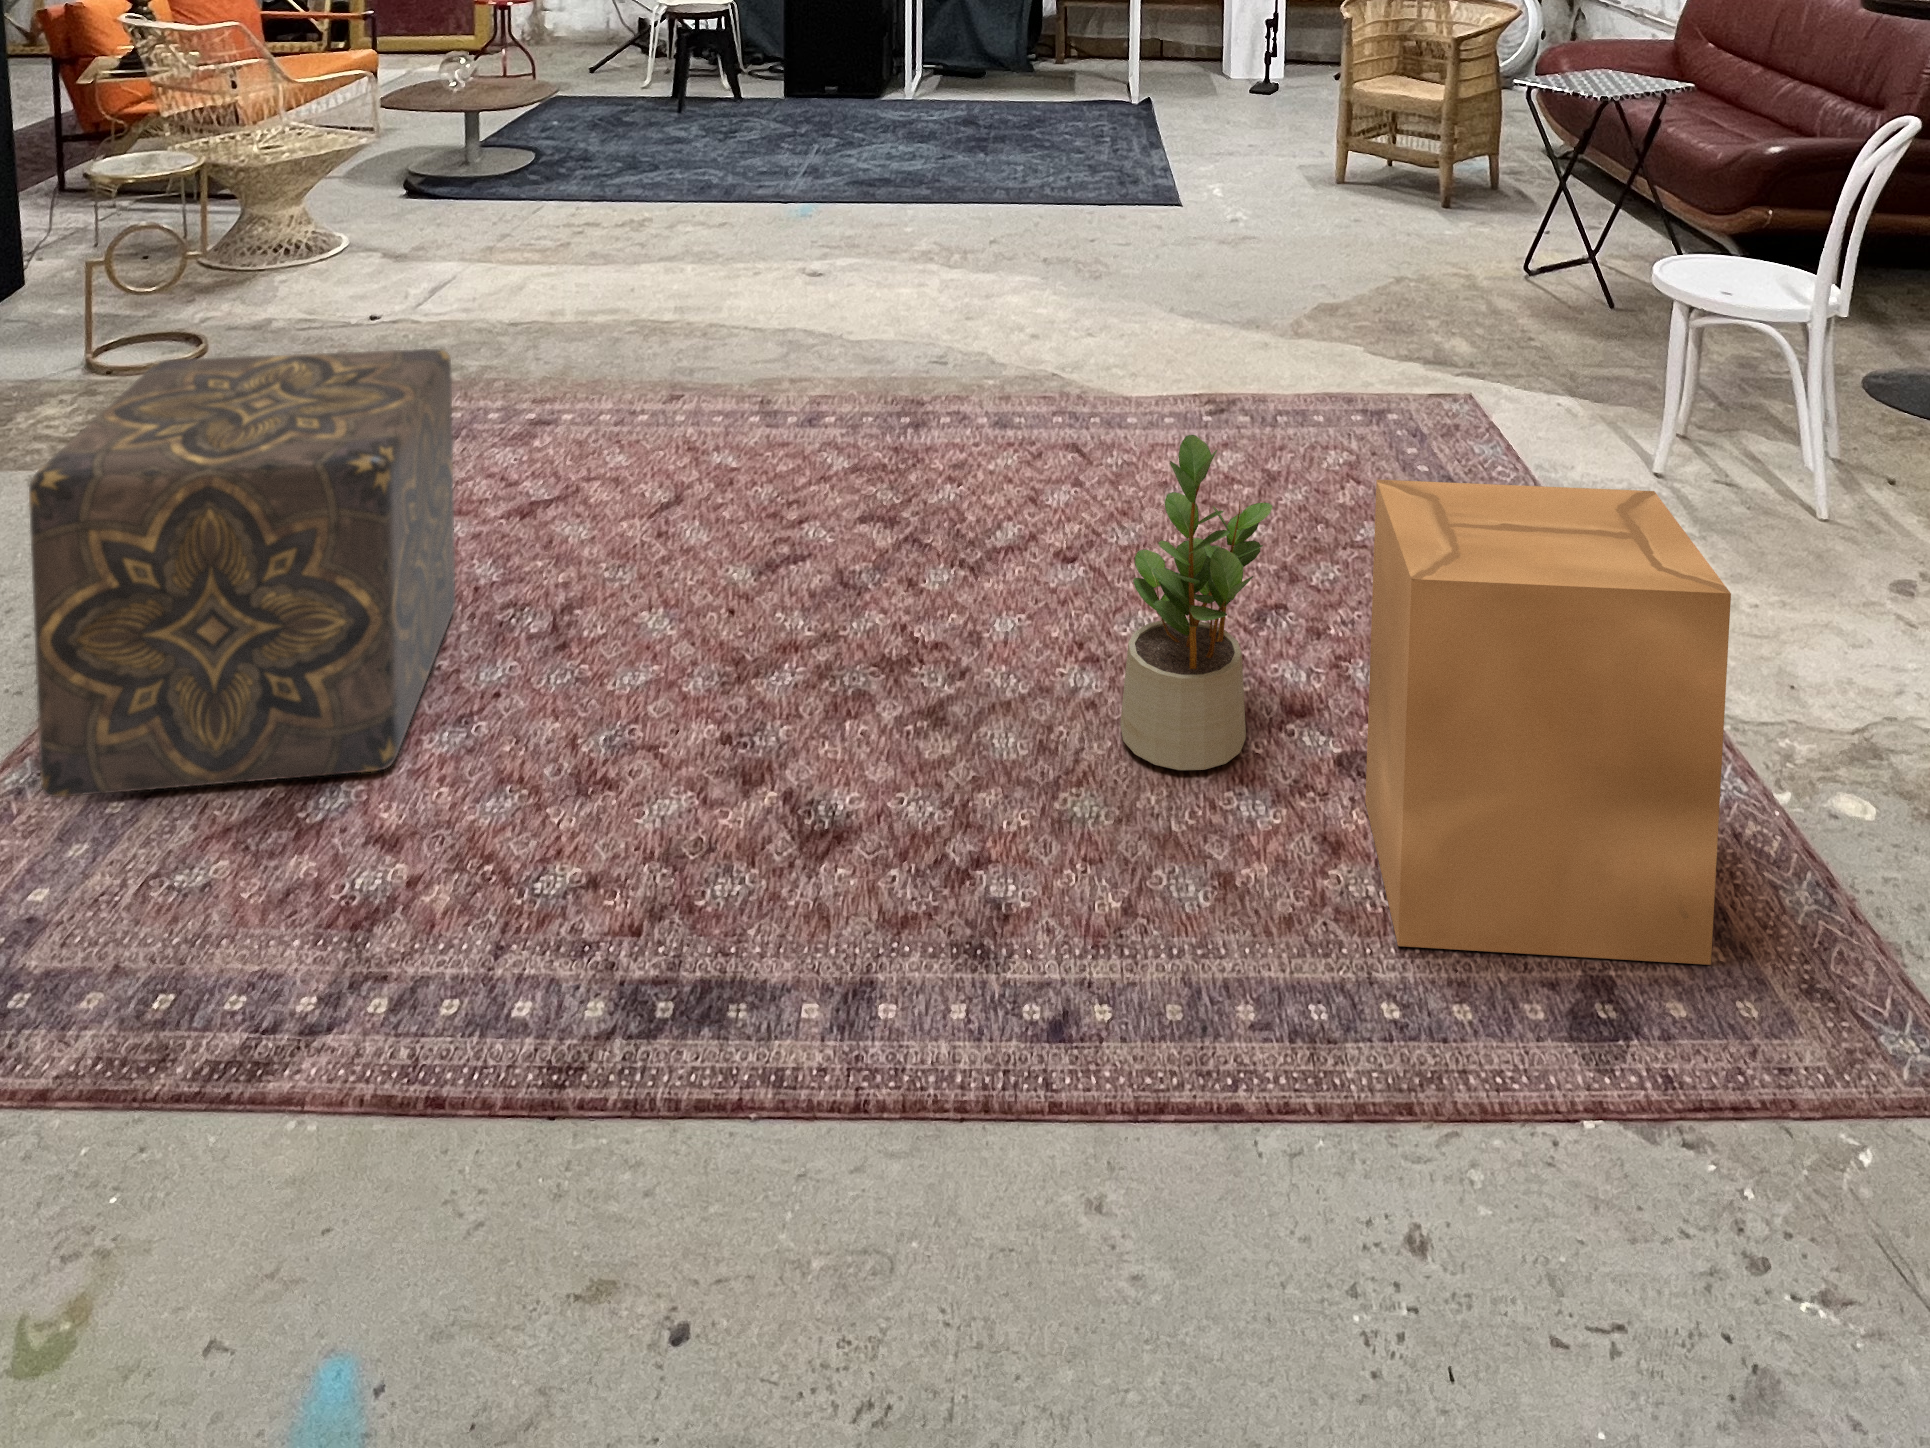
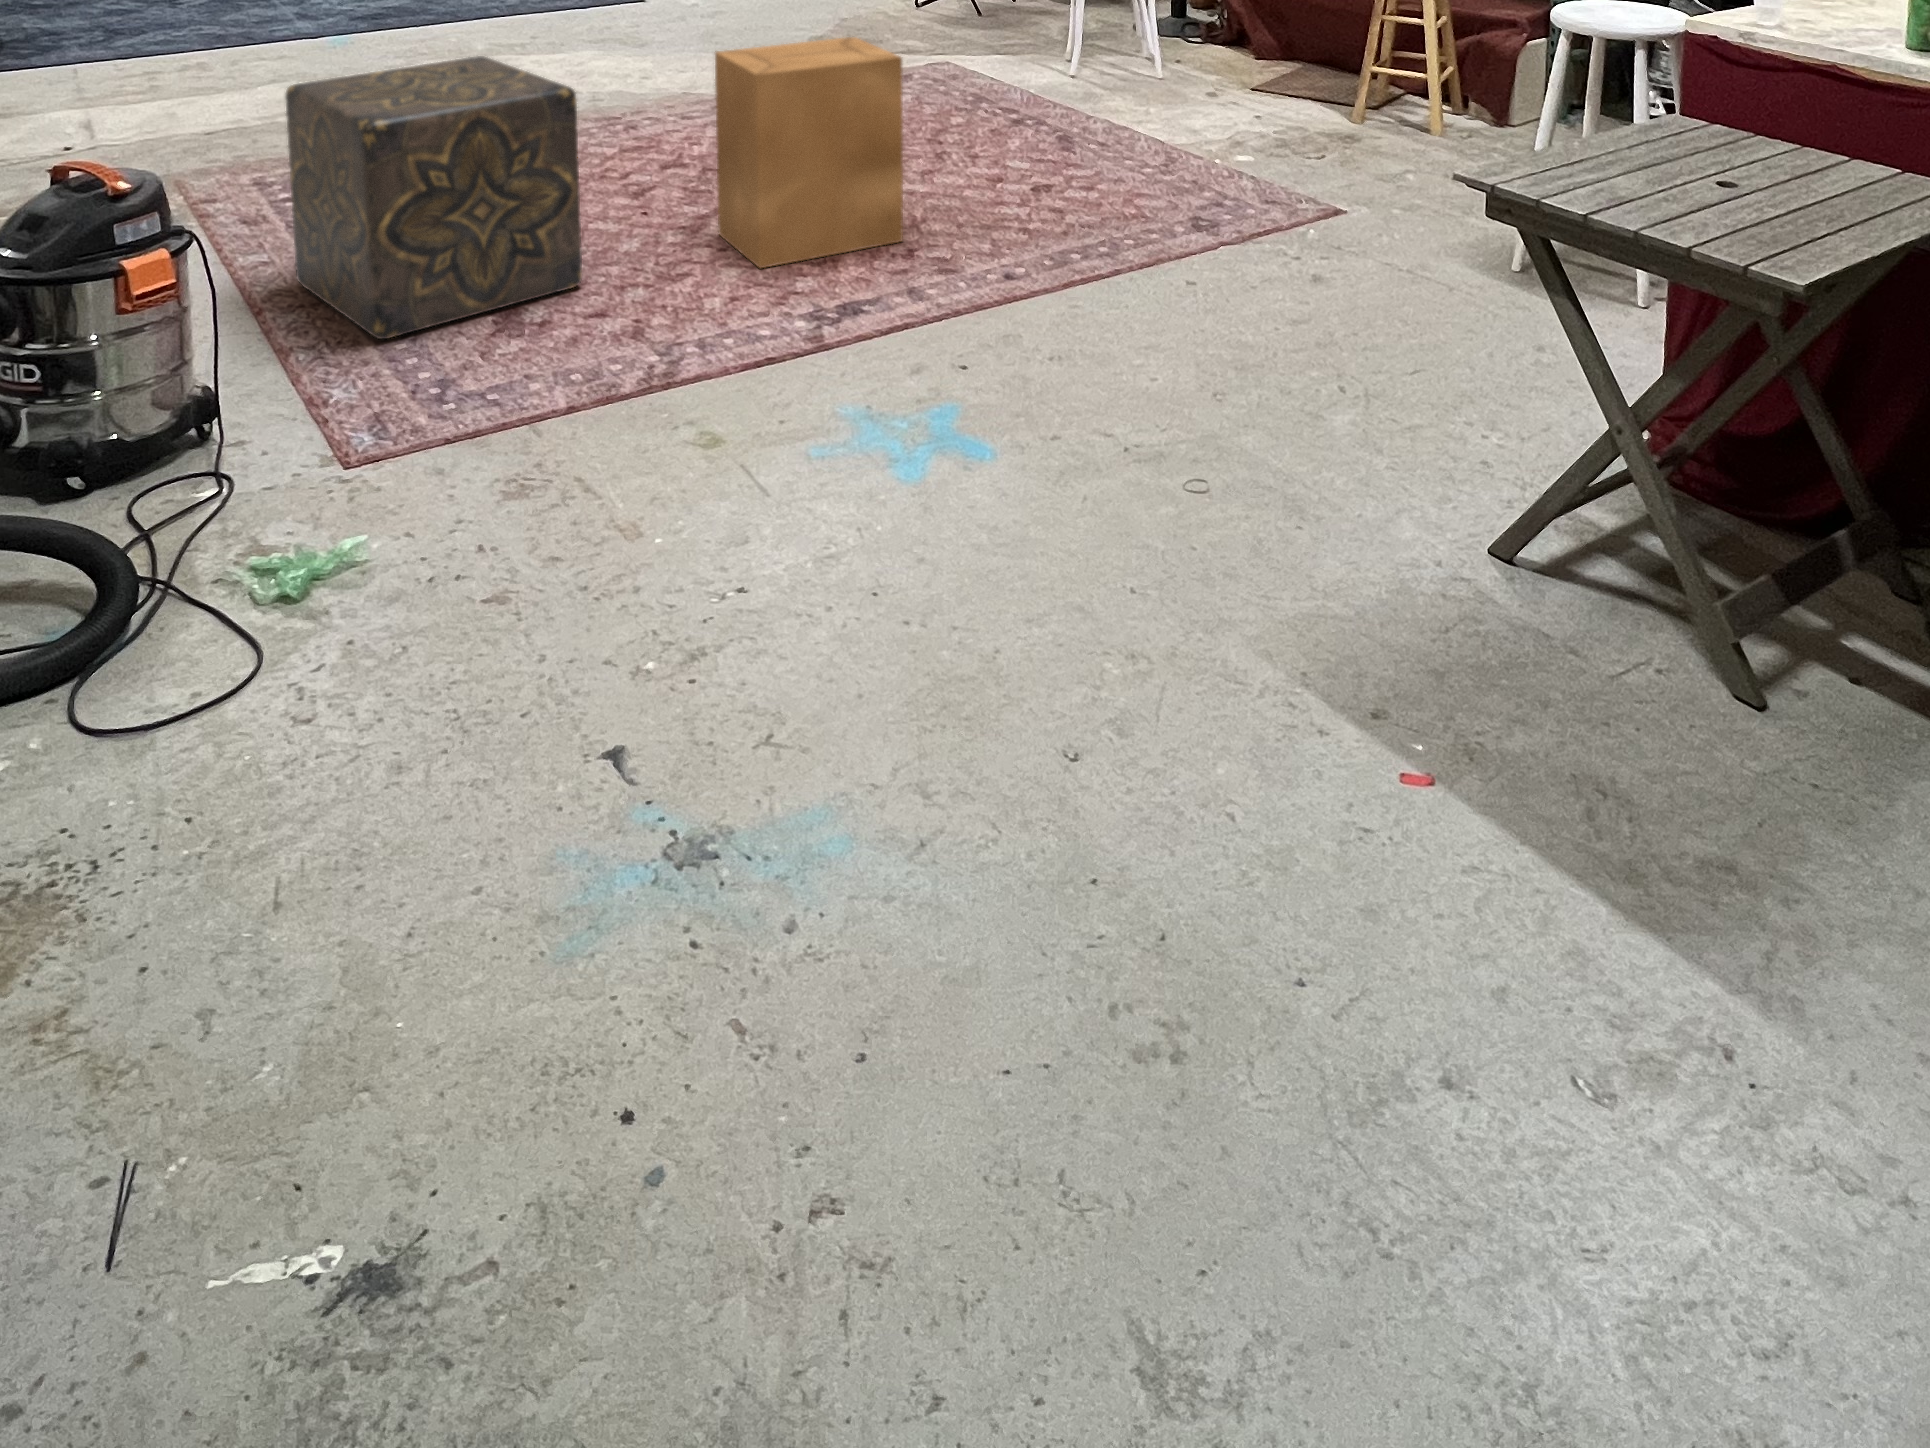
potted plant: present [1120,435,1273,770] -> none [942,22,1024,196]
cardboard box: present [1365,480,1731,965] -> present [715,37,903,269]

